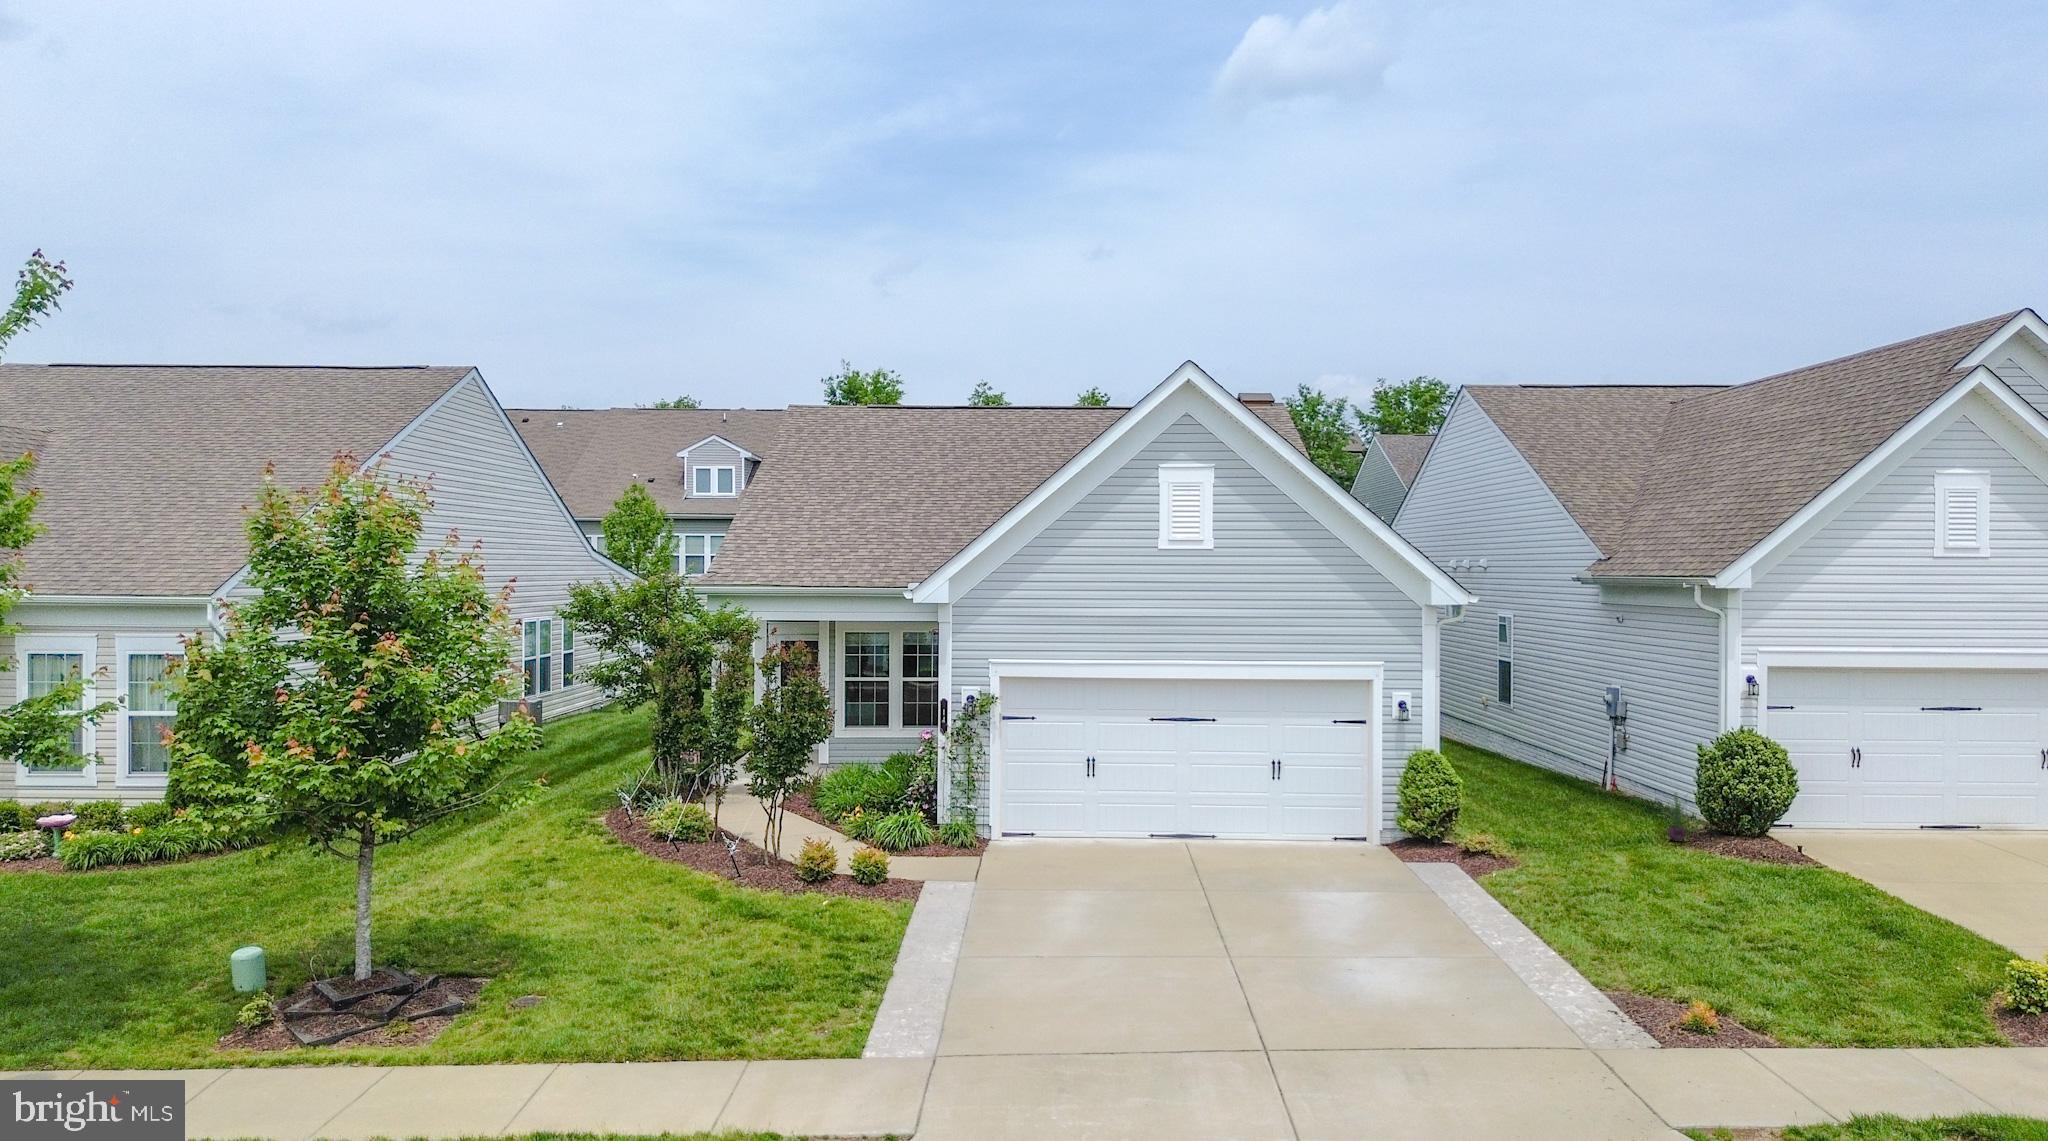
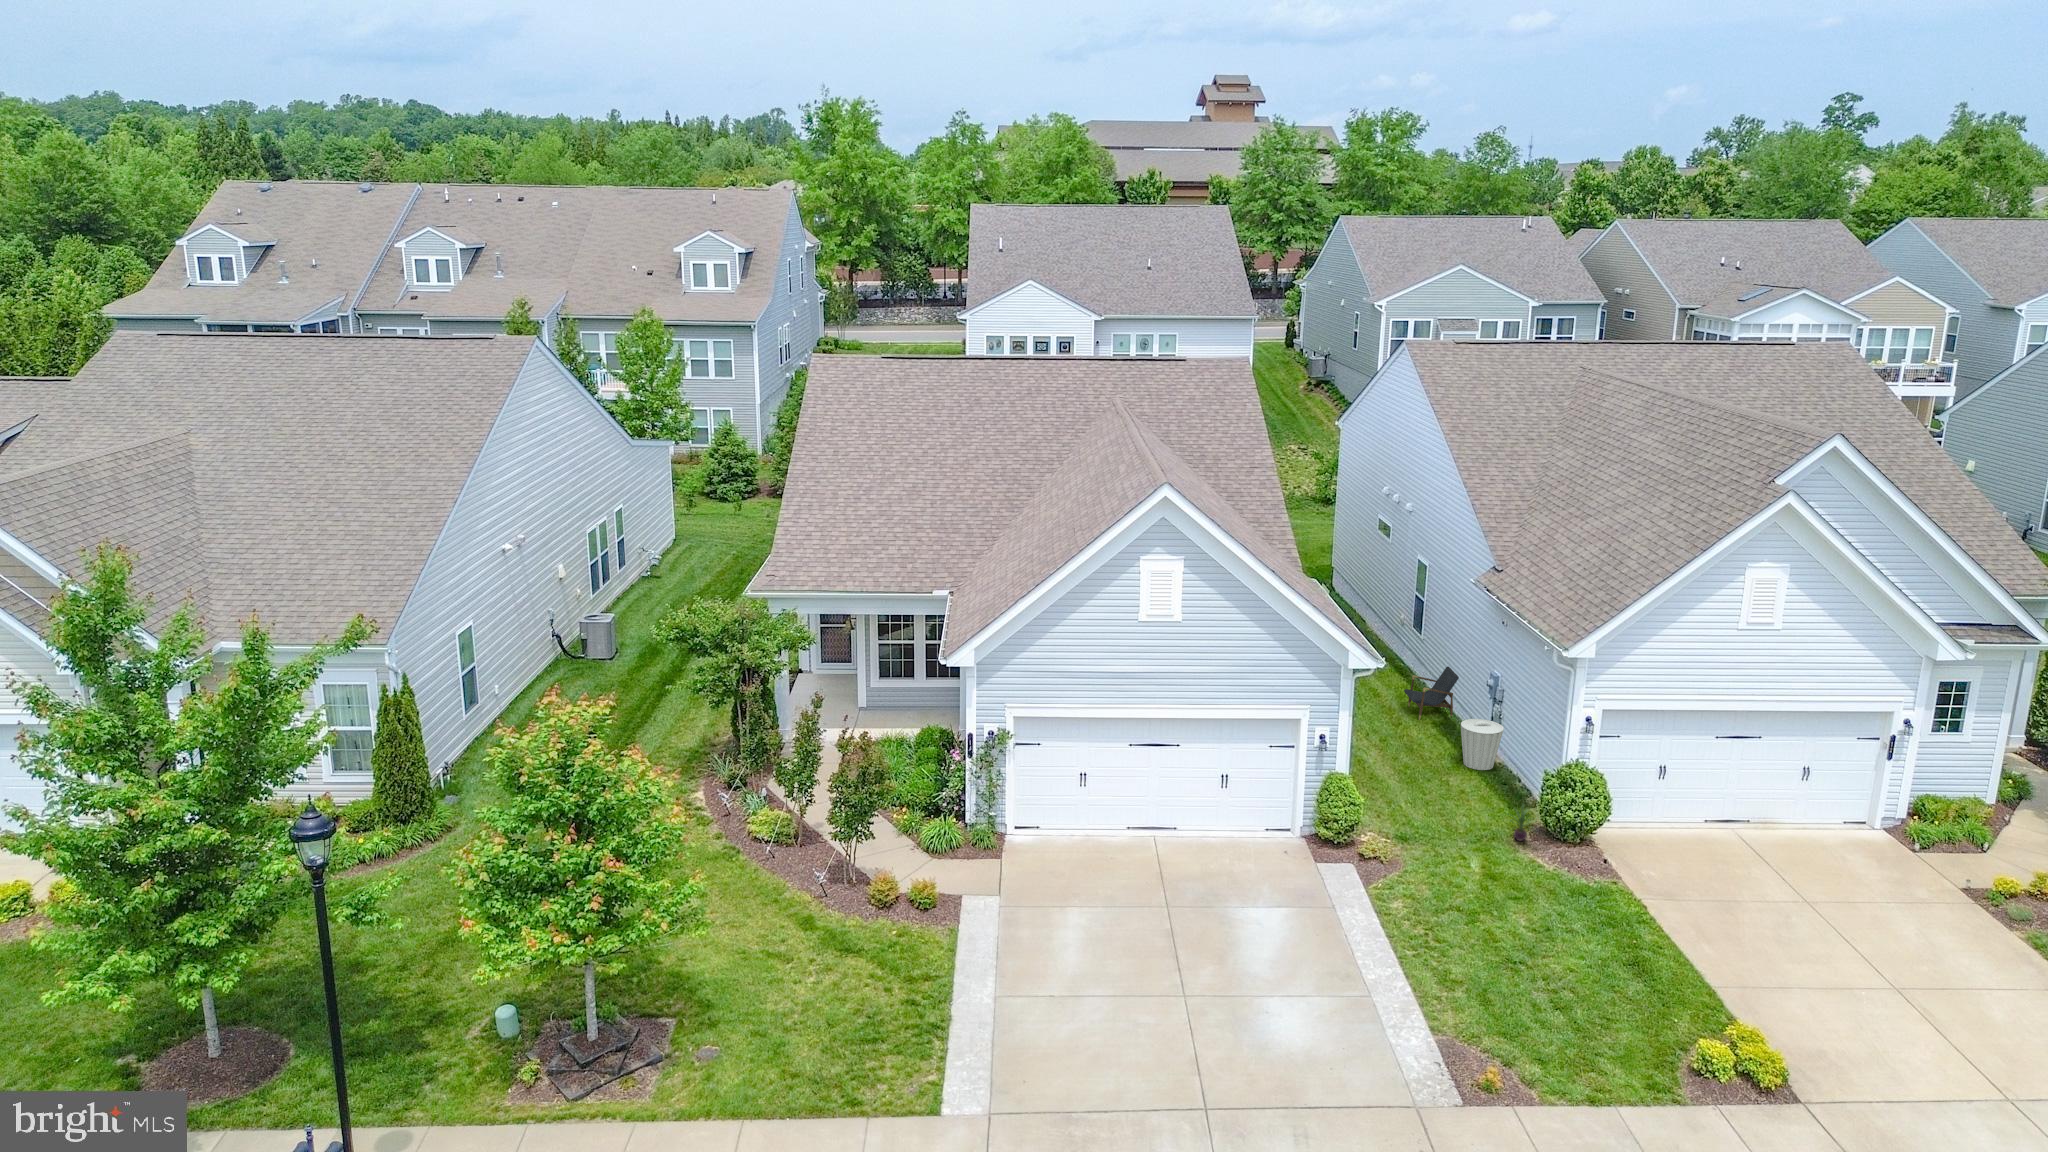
lounge chair: none [1495,708,1562,770] -> present [1404,667,1459,720]
trash can: none [1574,736,1631,798] -> present [1461,719,1504,770]

